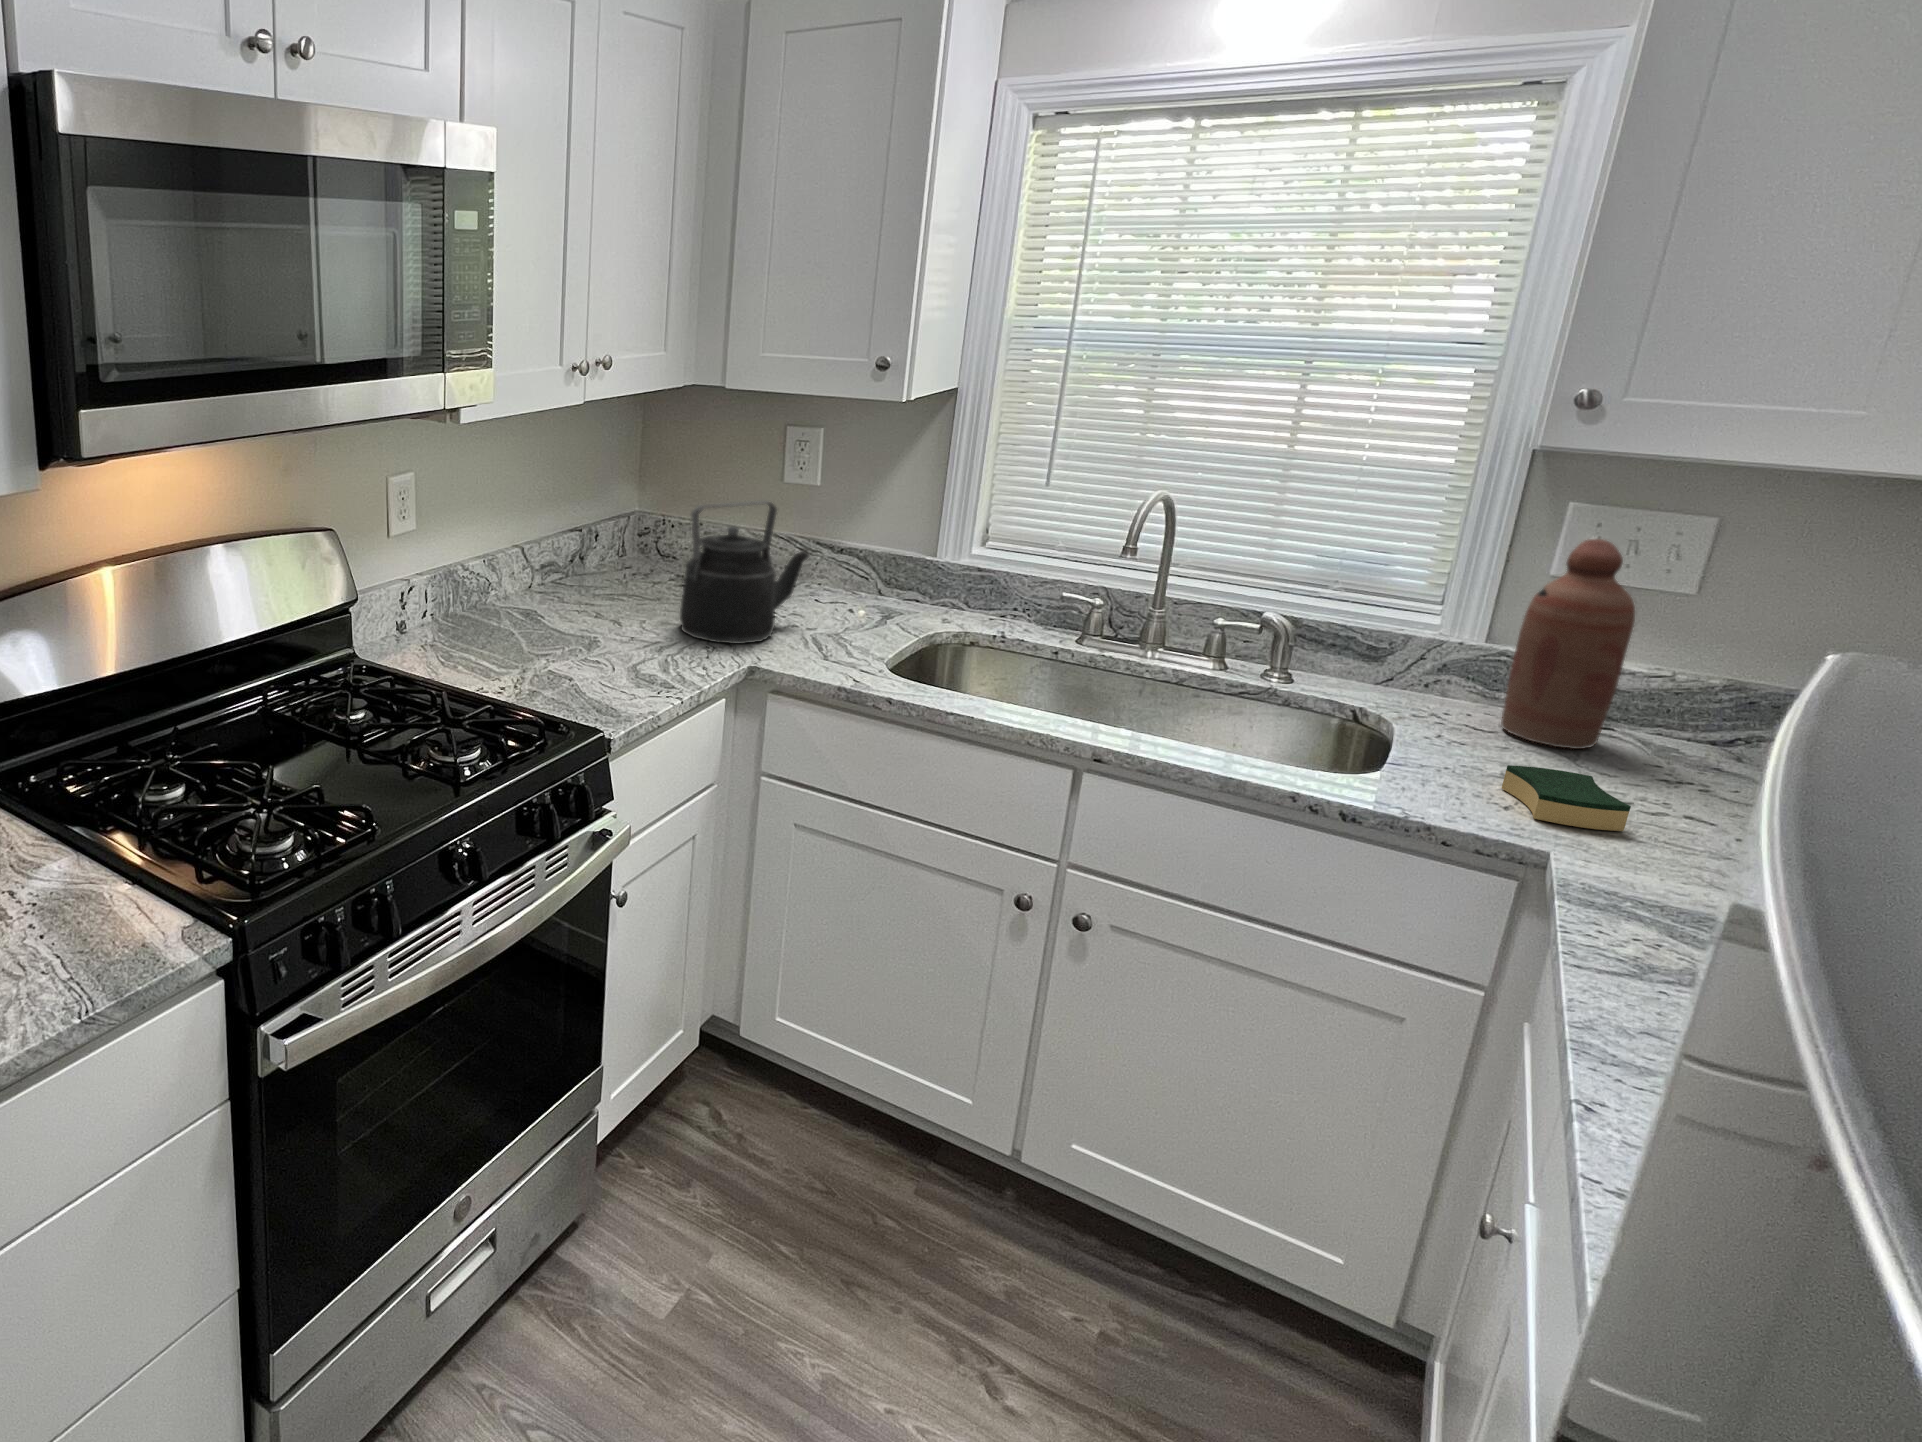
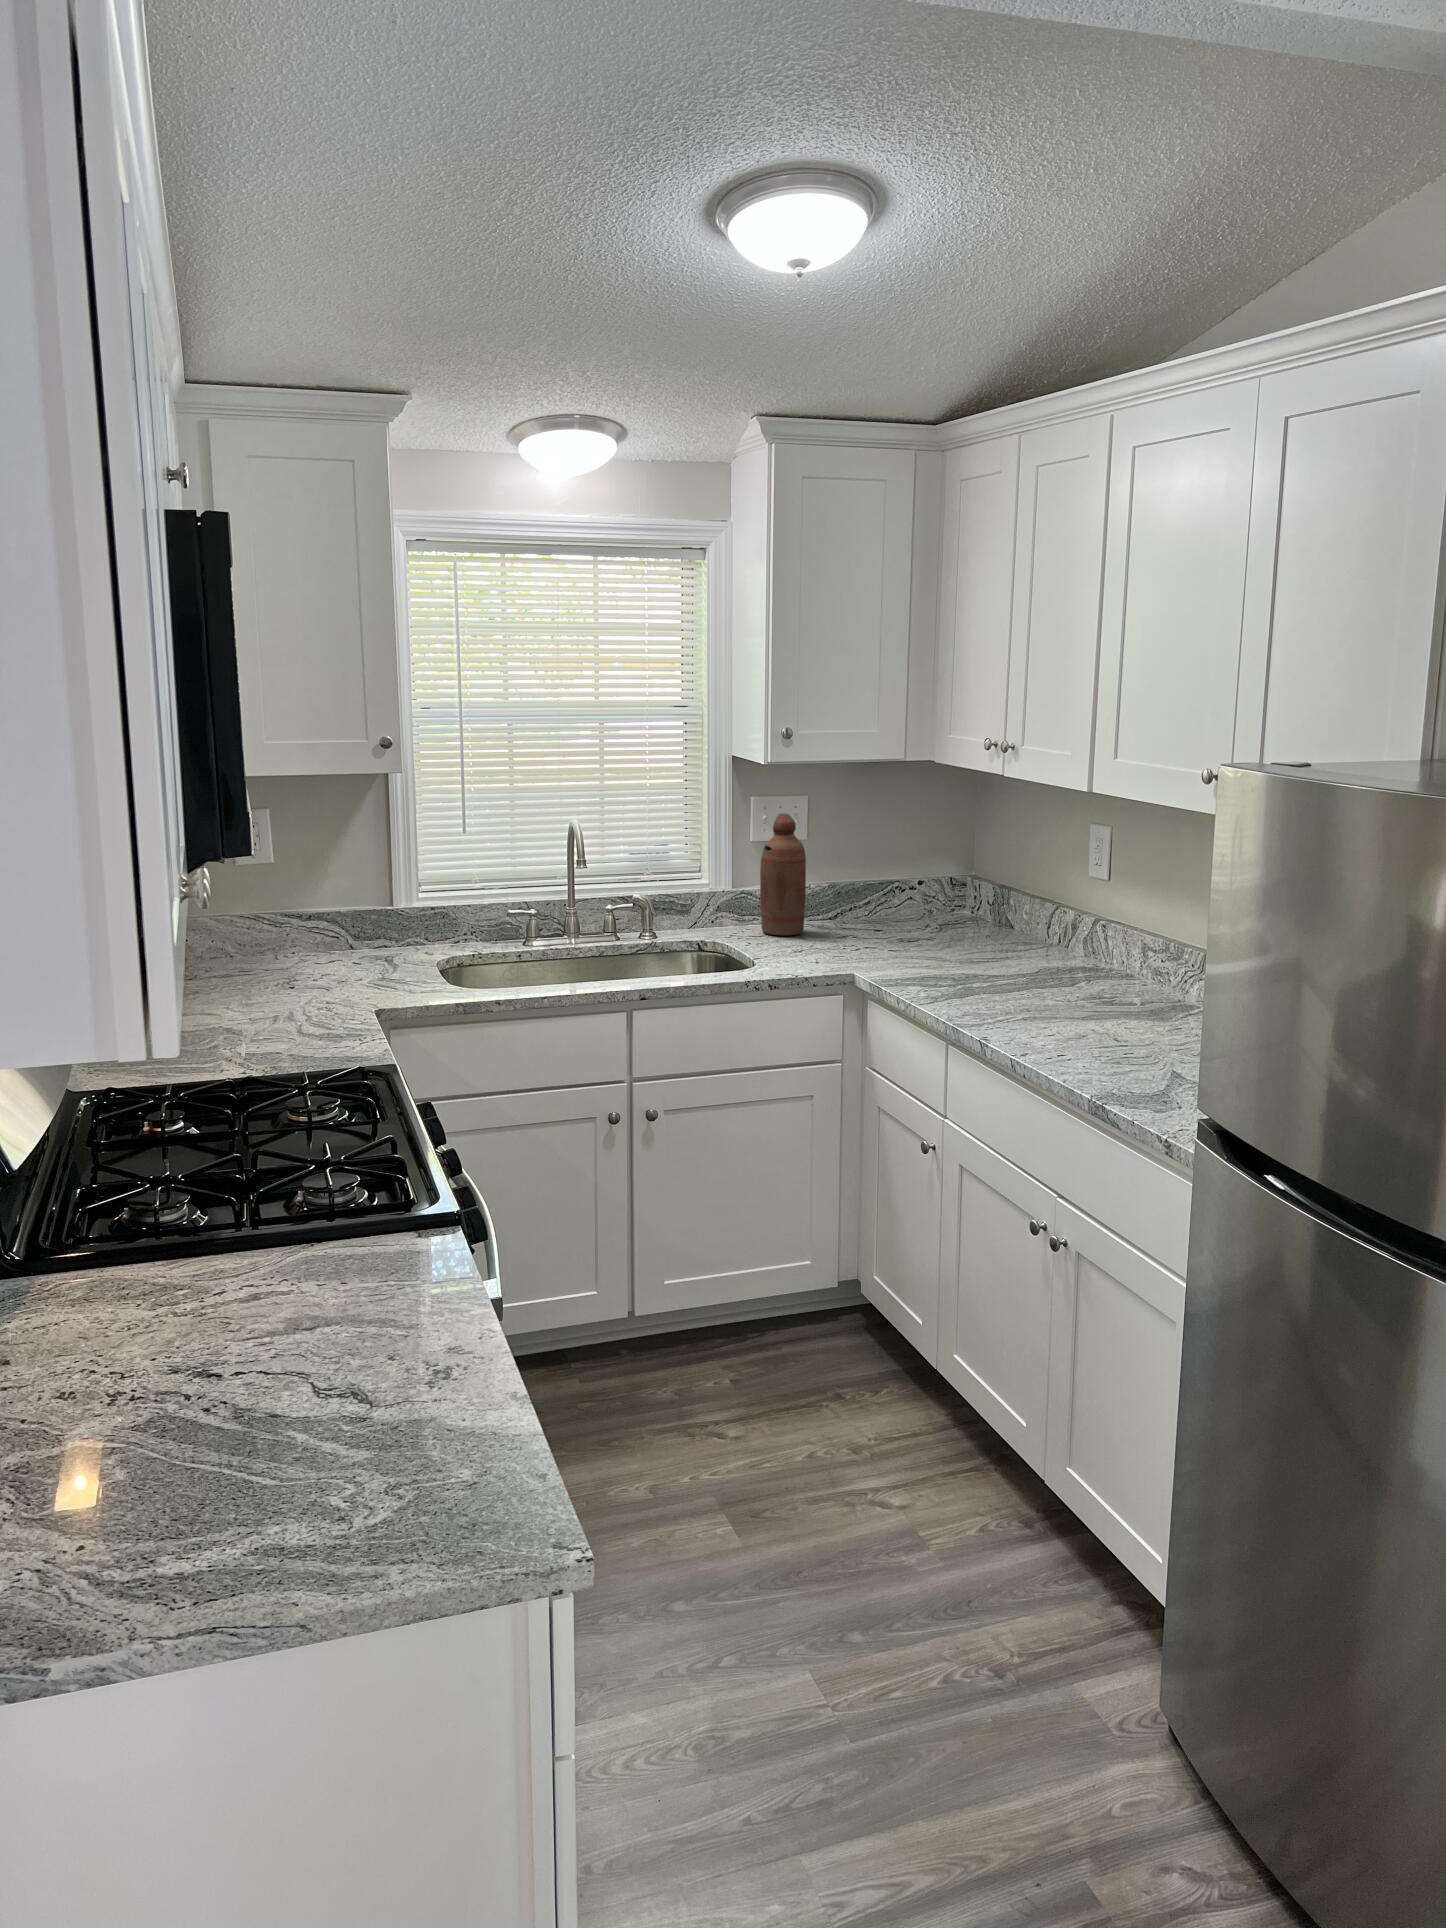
kettle: present [680,501,809,644] -> none [264,871,354,1006]
sponge: present [1502,765,1631,831] -> none [805,938,861,964]

